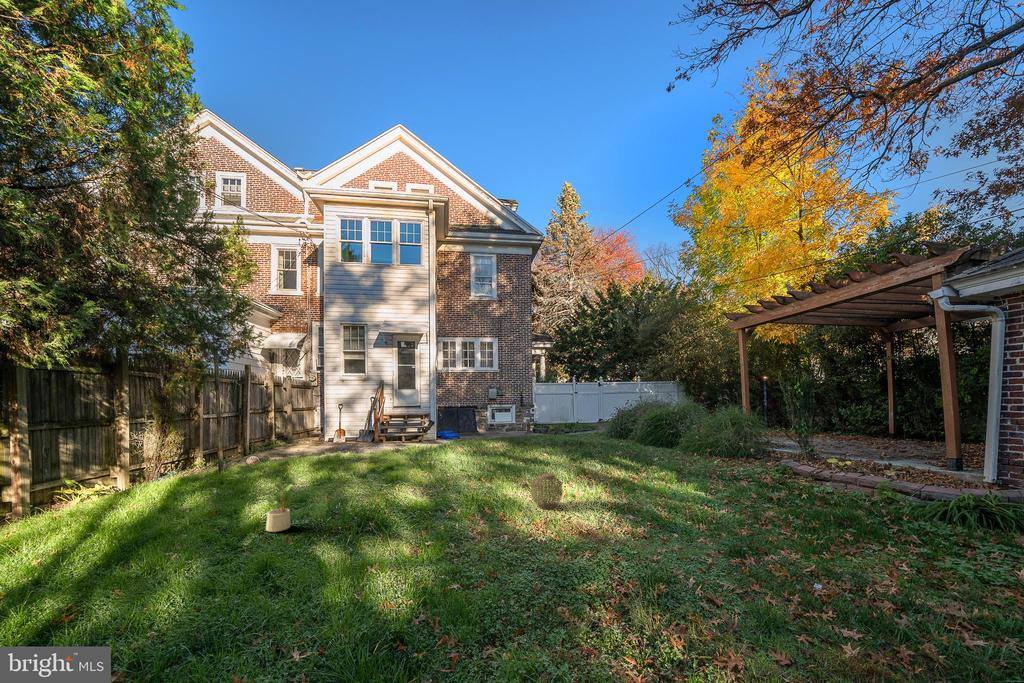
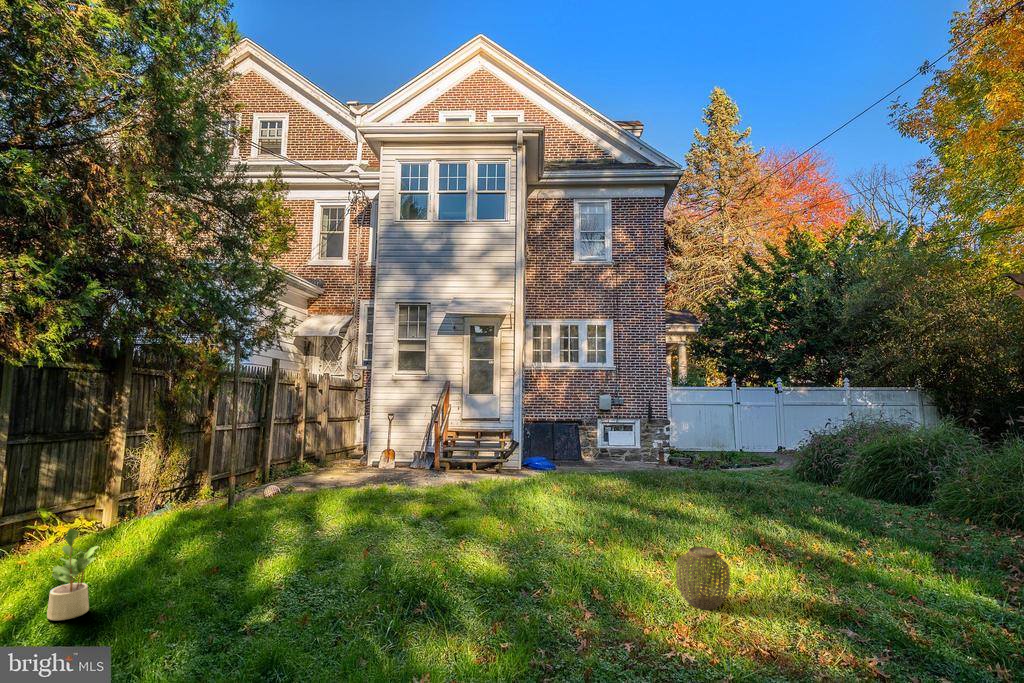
potted plant: present [266,473,292,532] -> present [47,529,98,620]

